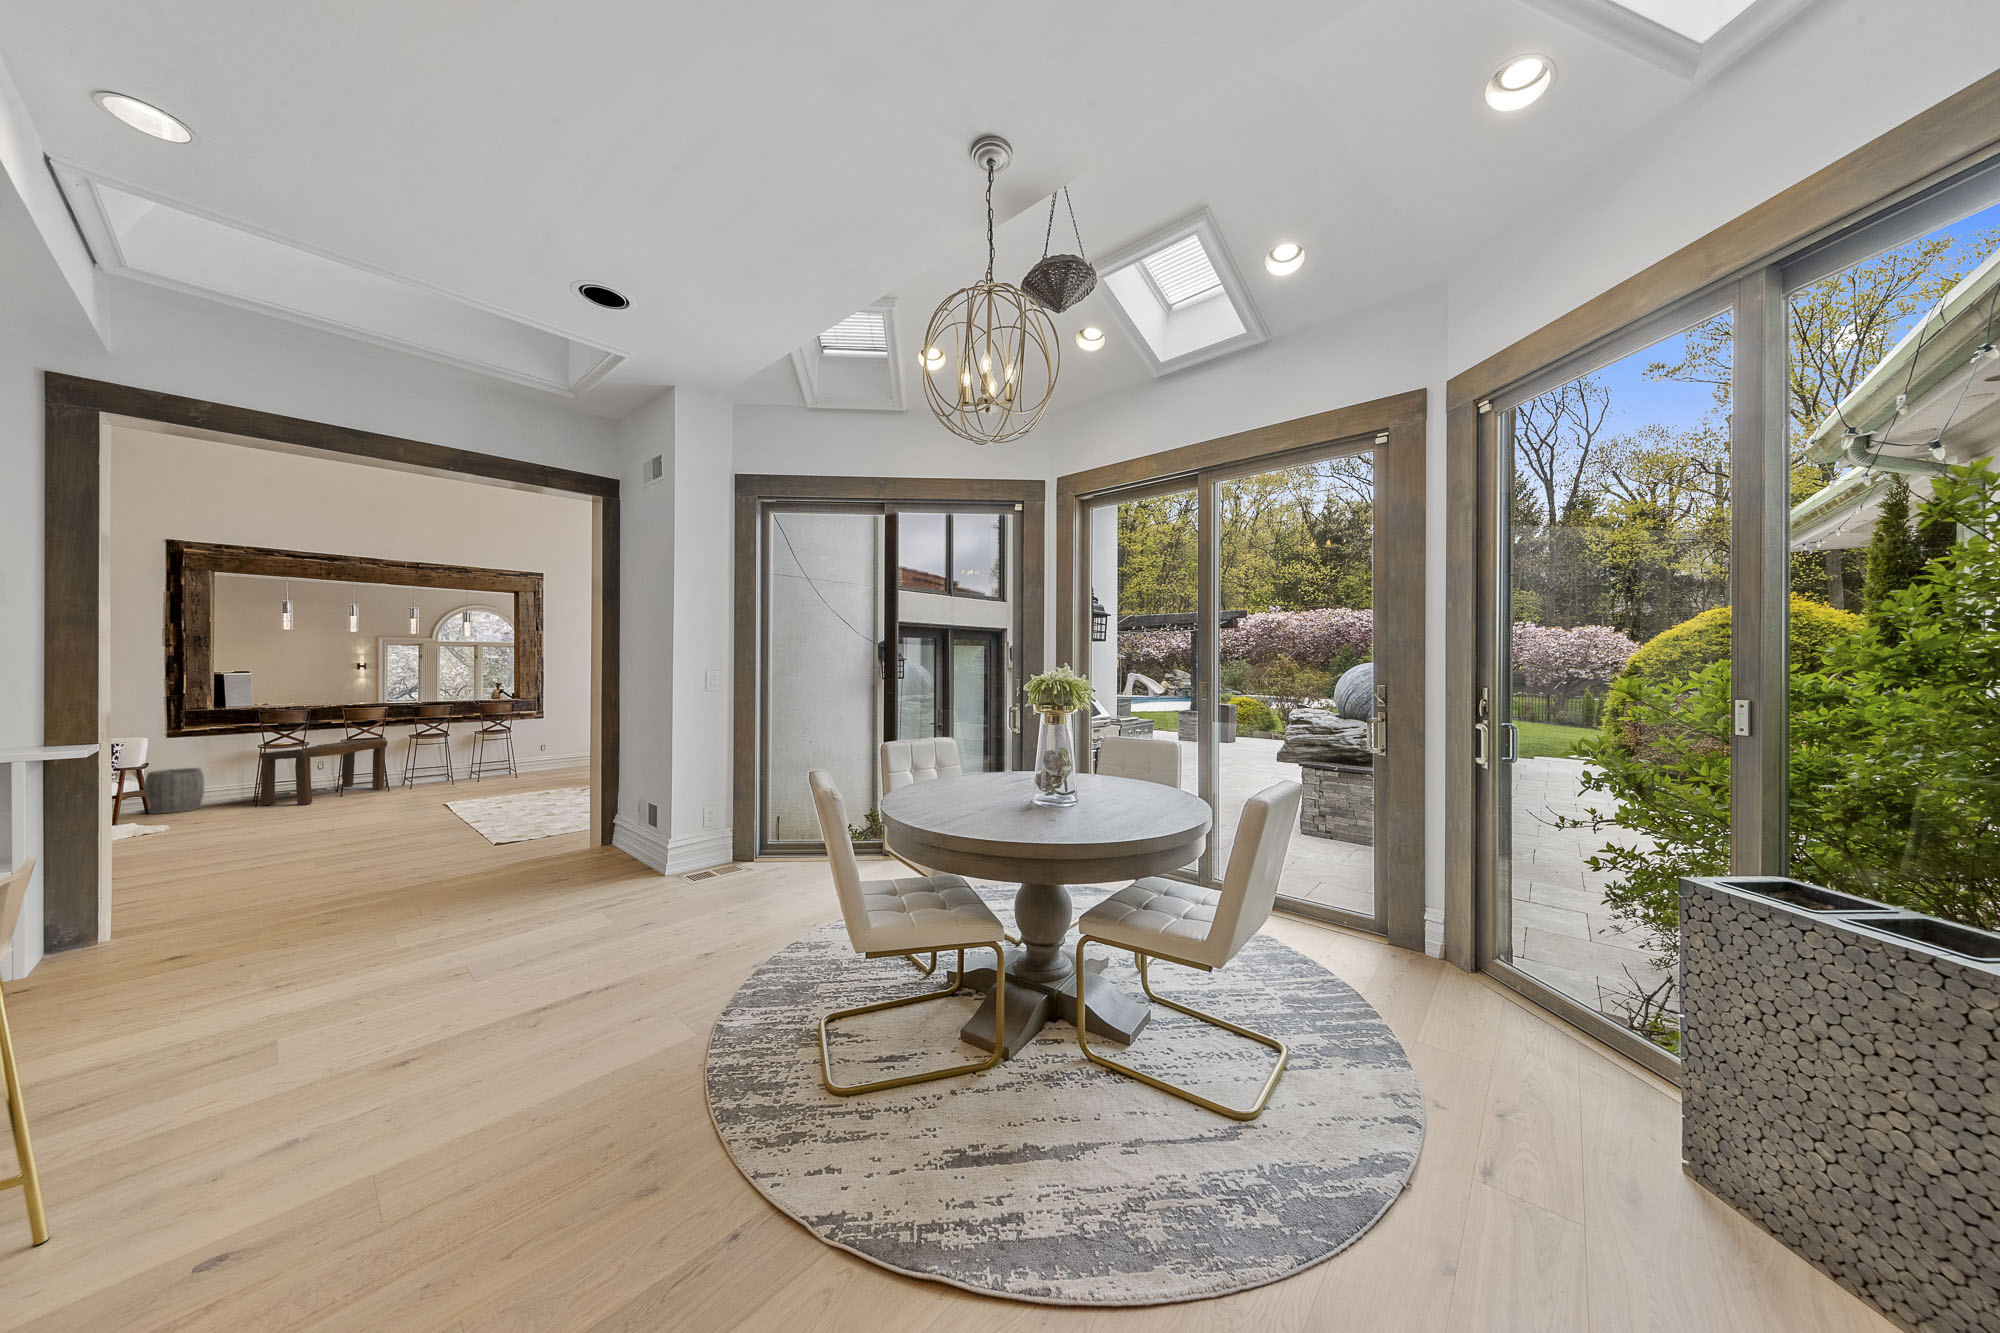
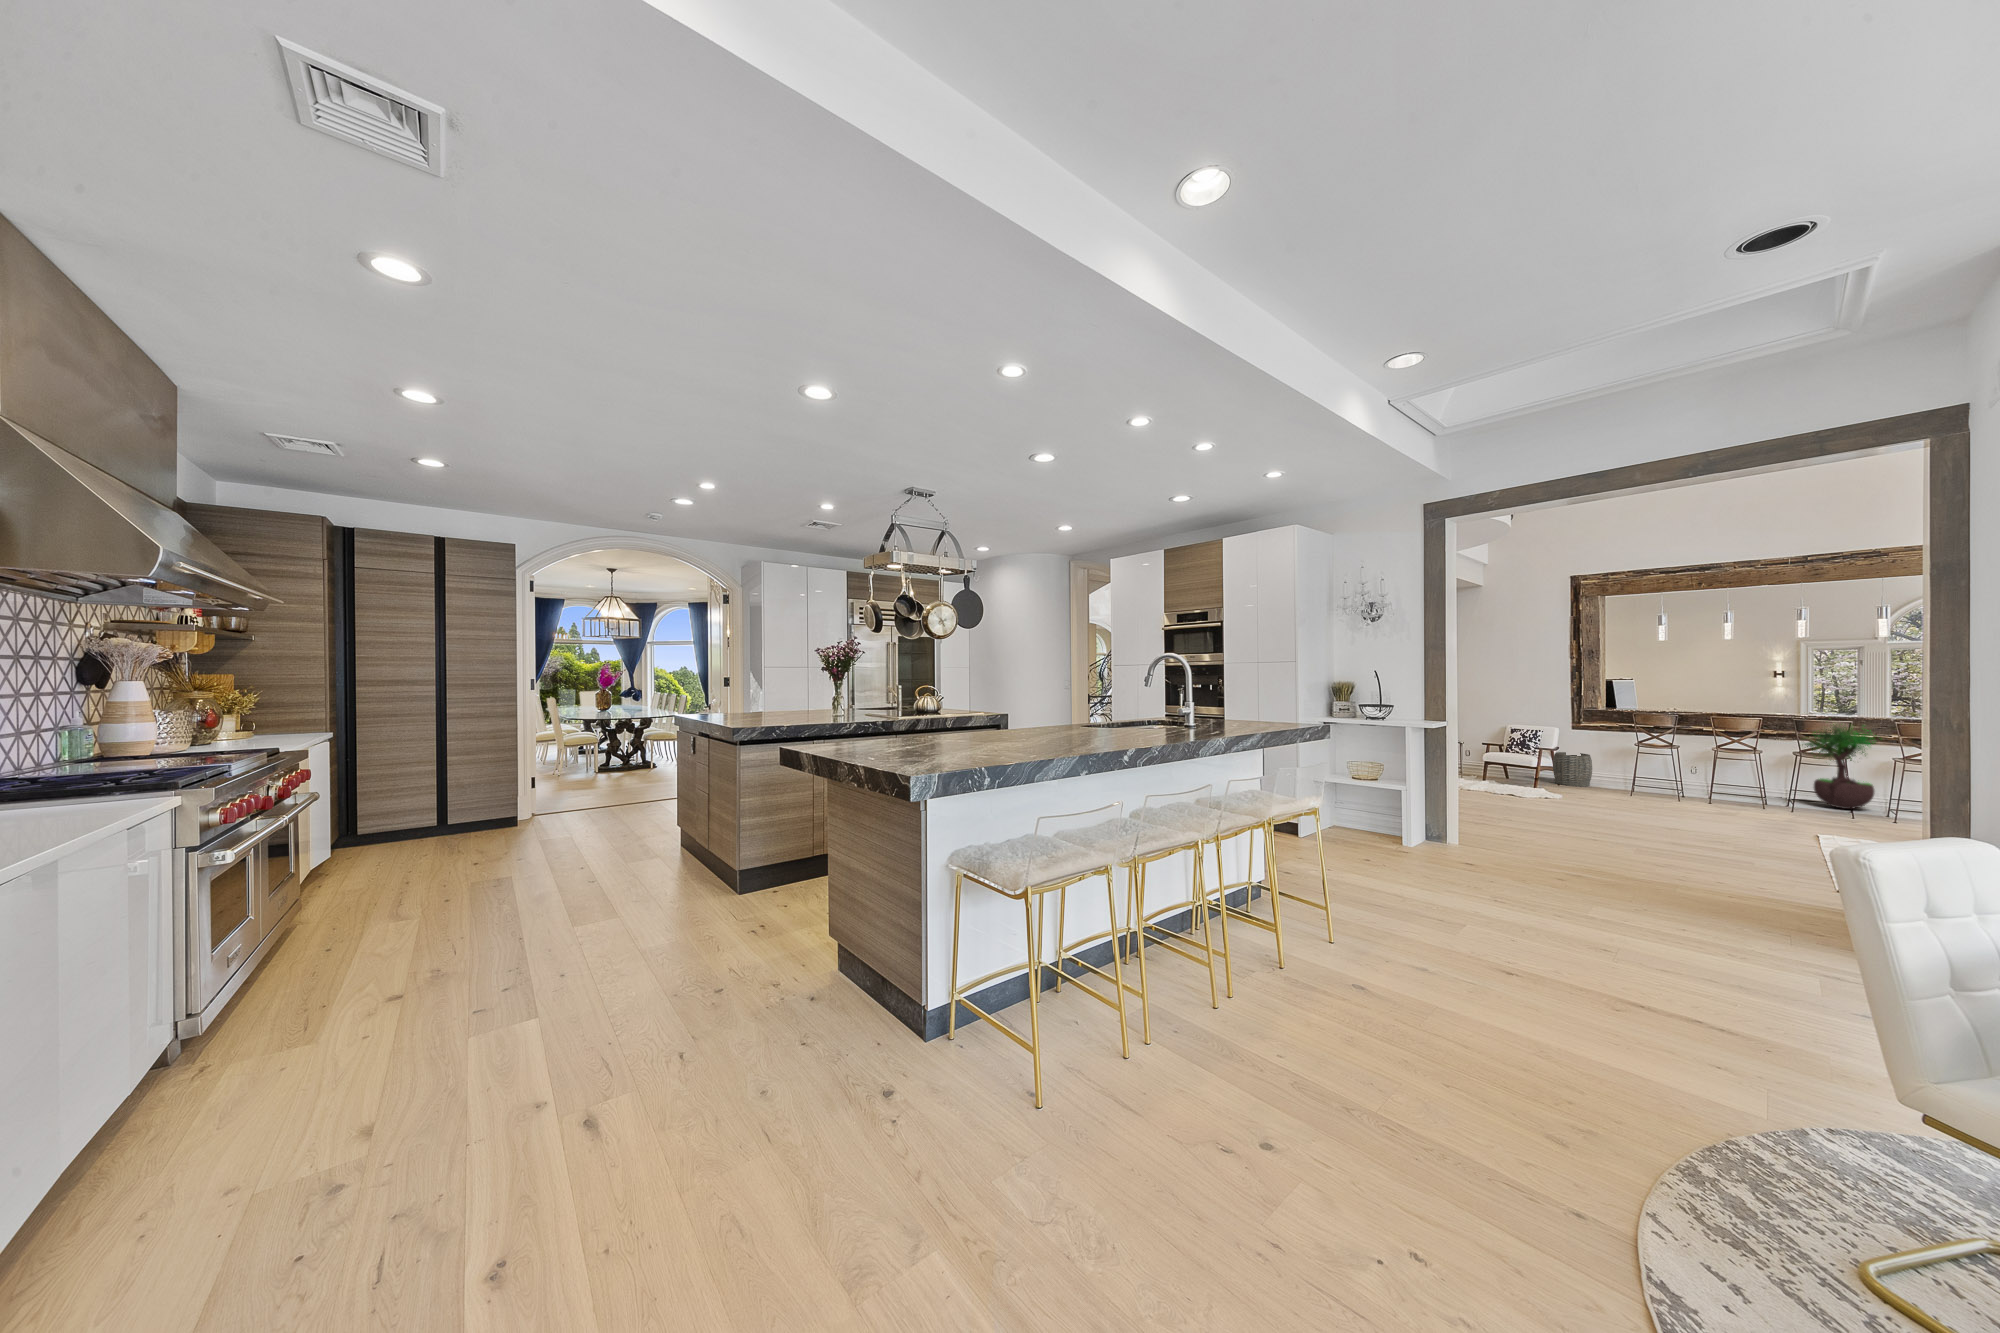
potted tree: none [420,702,478,781] -> present [1805,724,1876,809]
bench: present [261,740,387,805] -> none [1630,748,1758,801]

